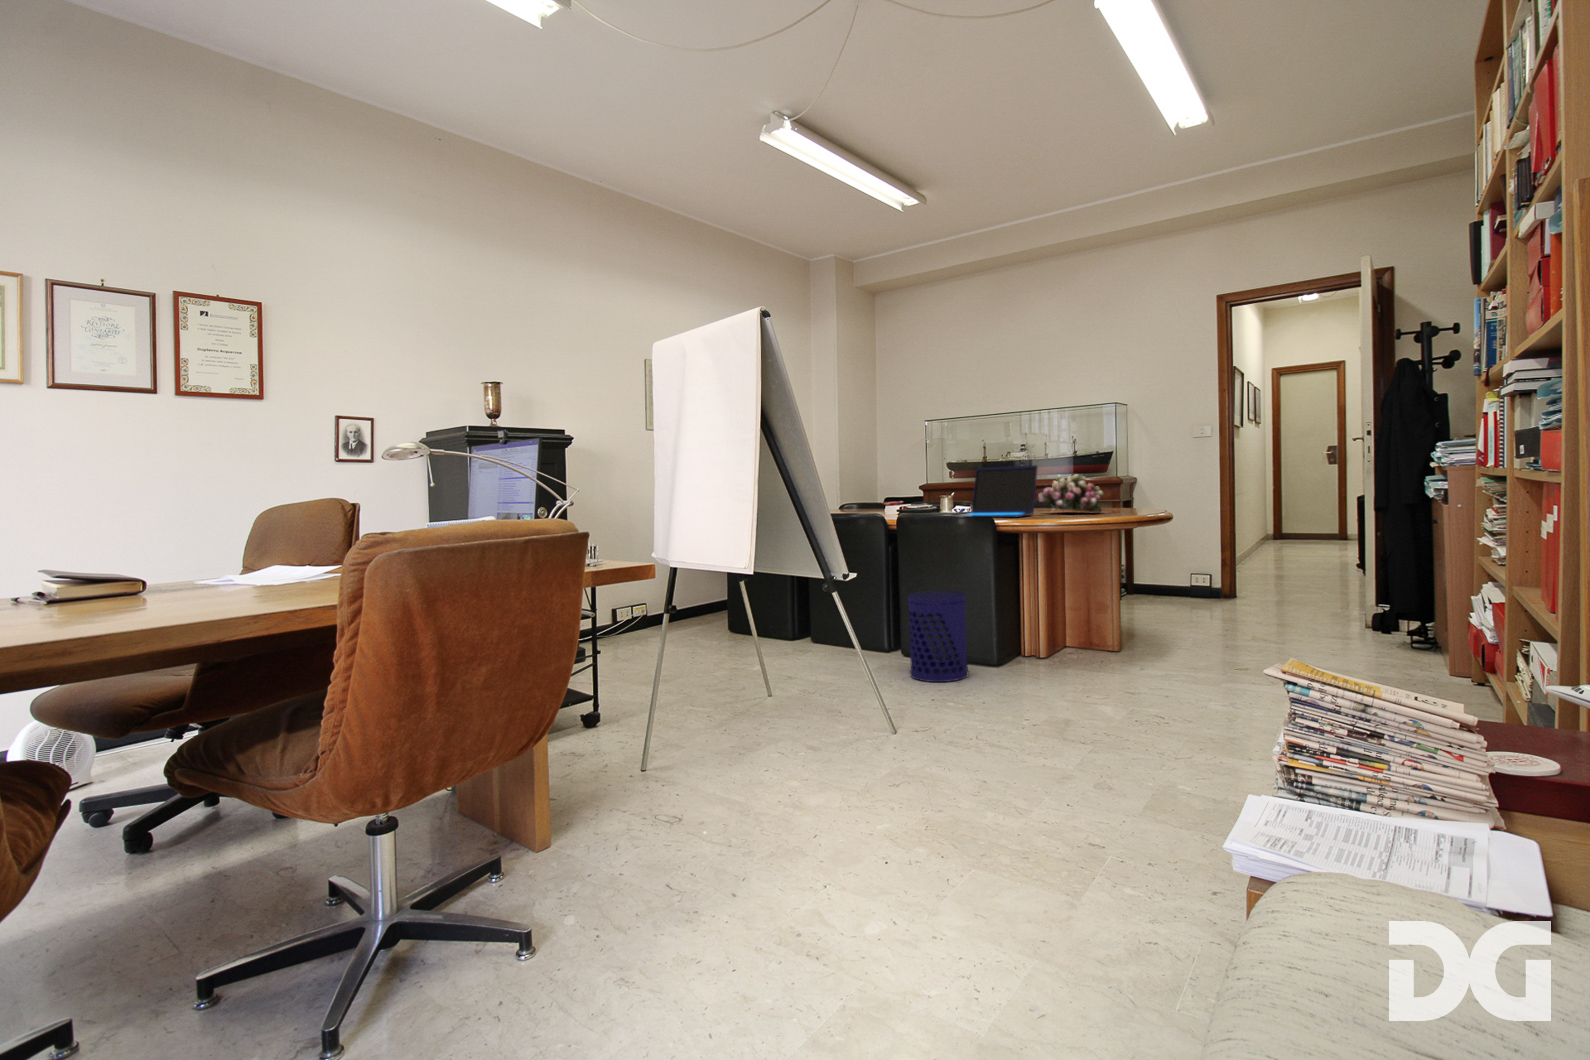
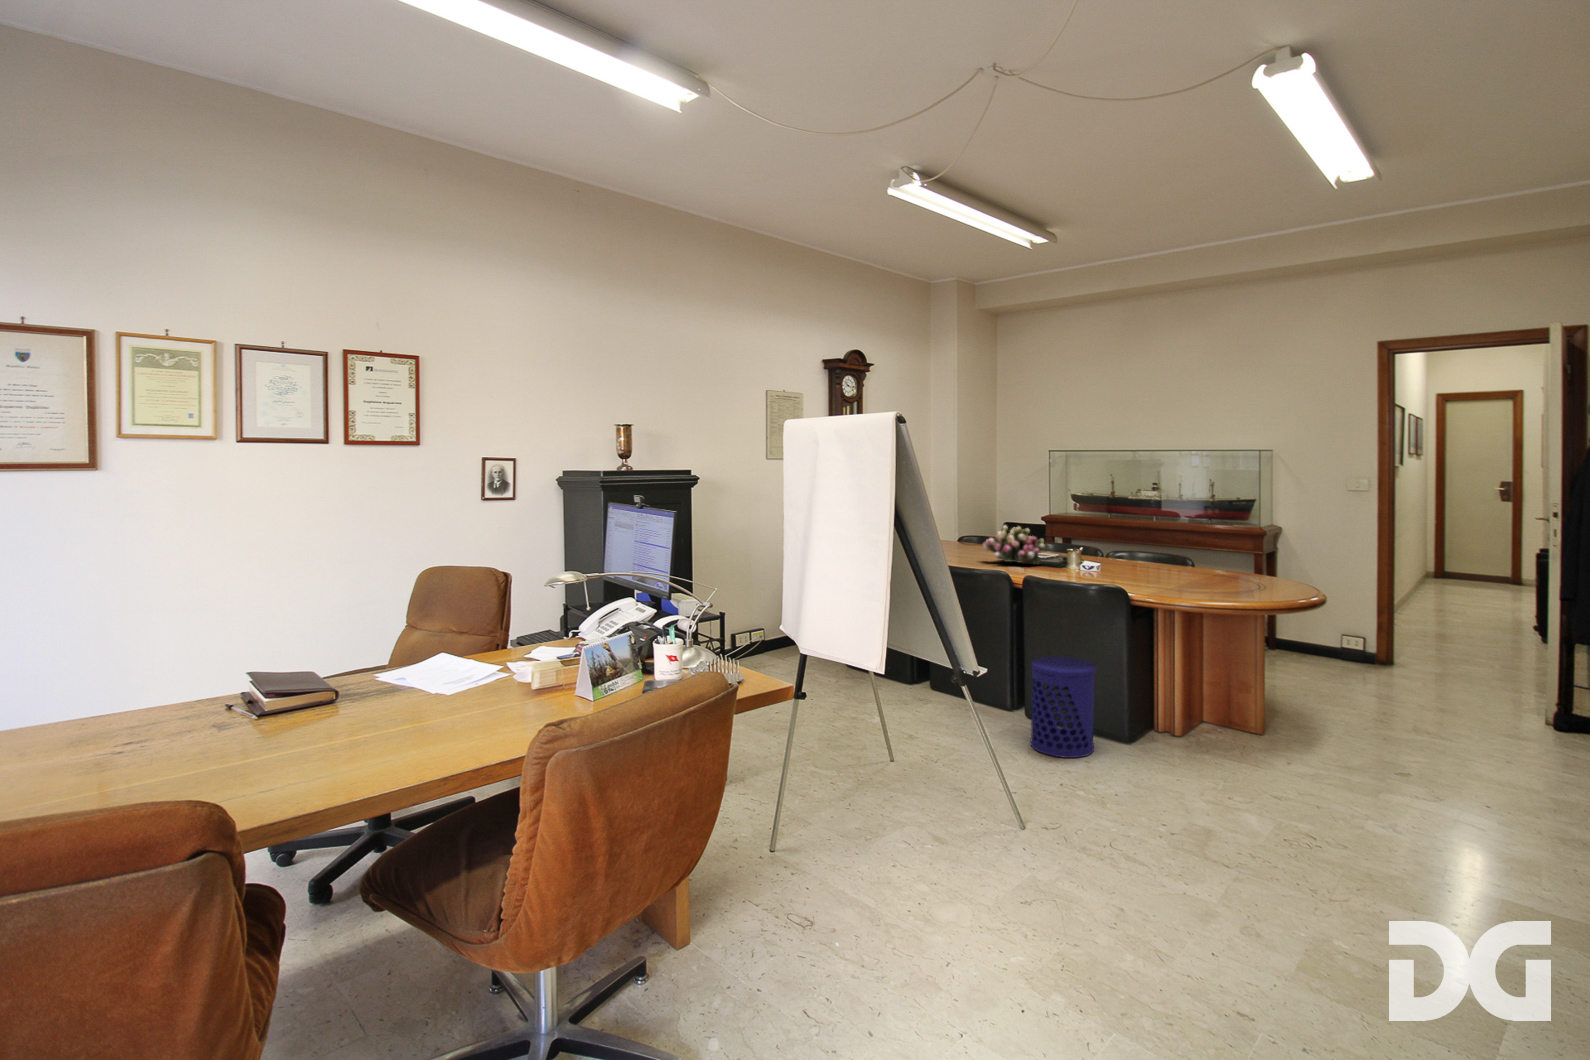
laptop: present [954,465,1038,518] -> none [1082,526,1181,588]
flower arrangement: present [1038,474,1103,512] -> present [983,526,1045,565]

